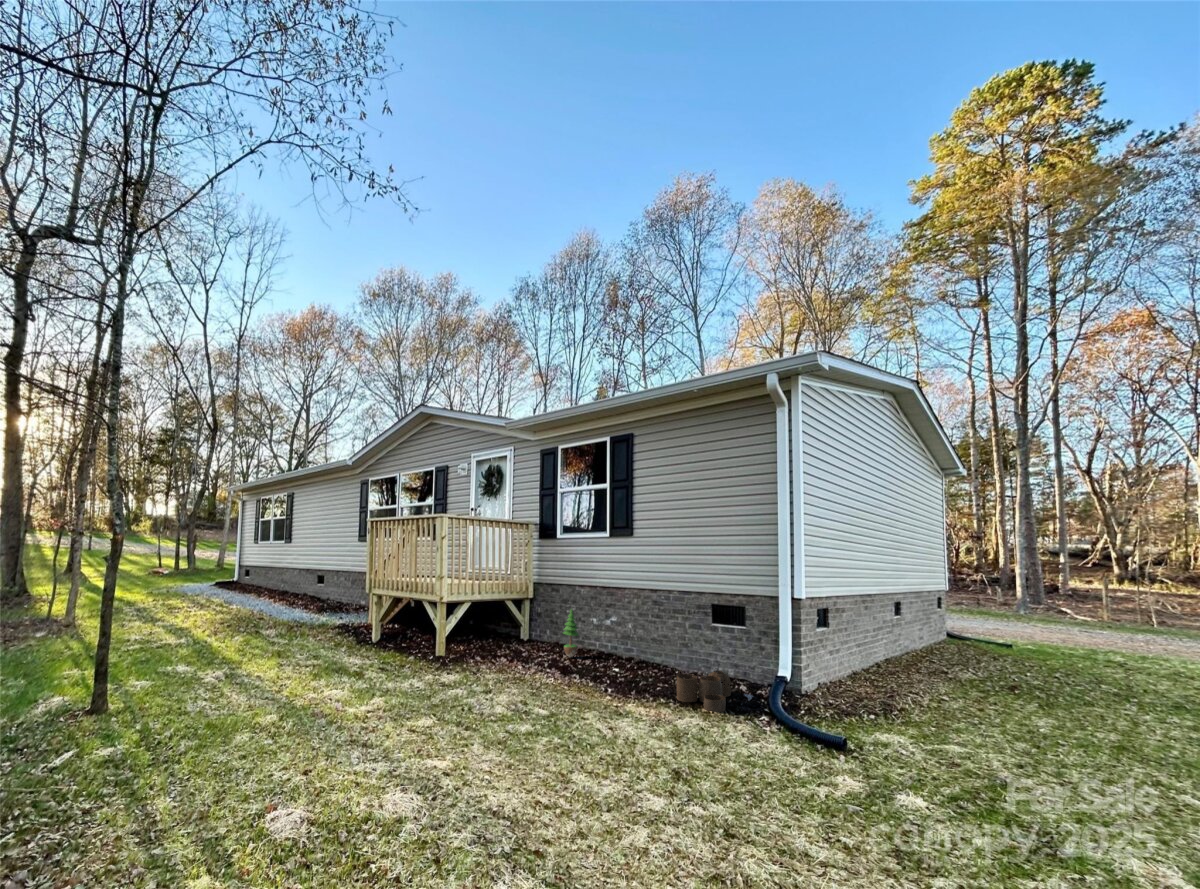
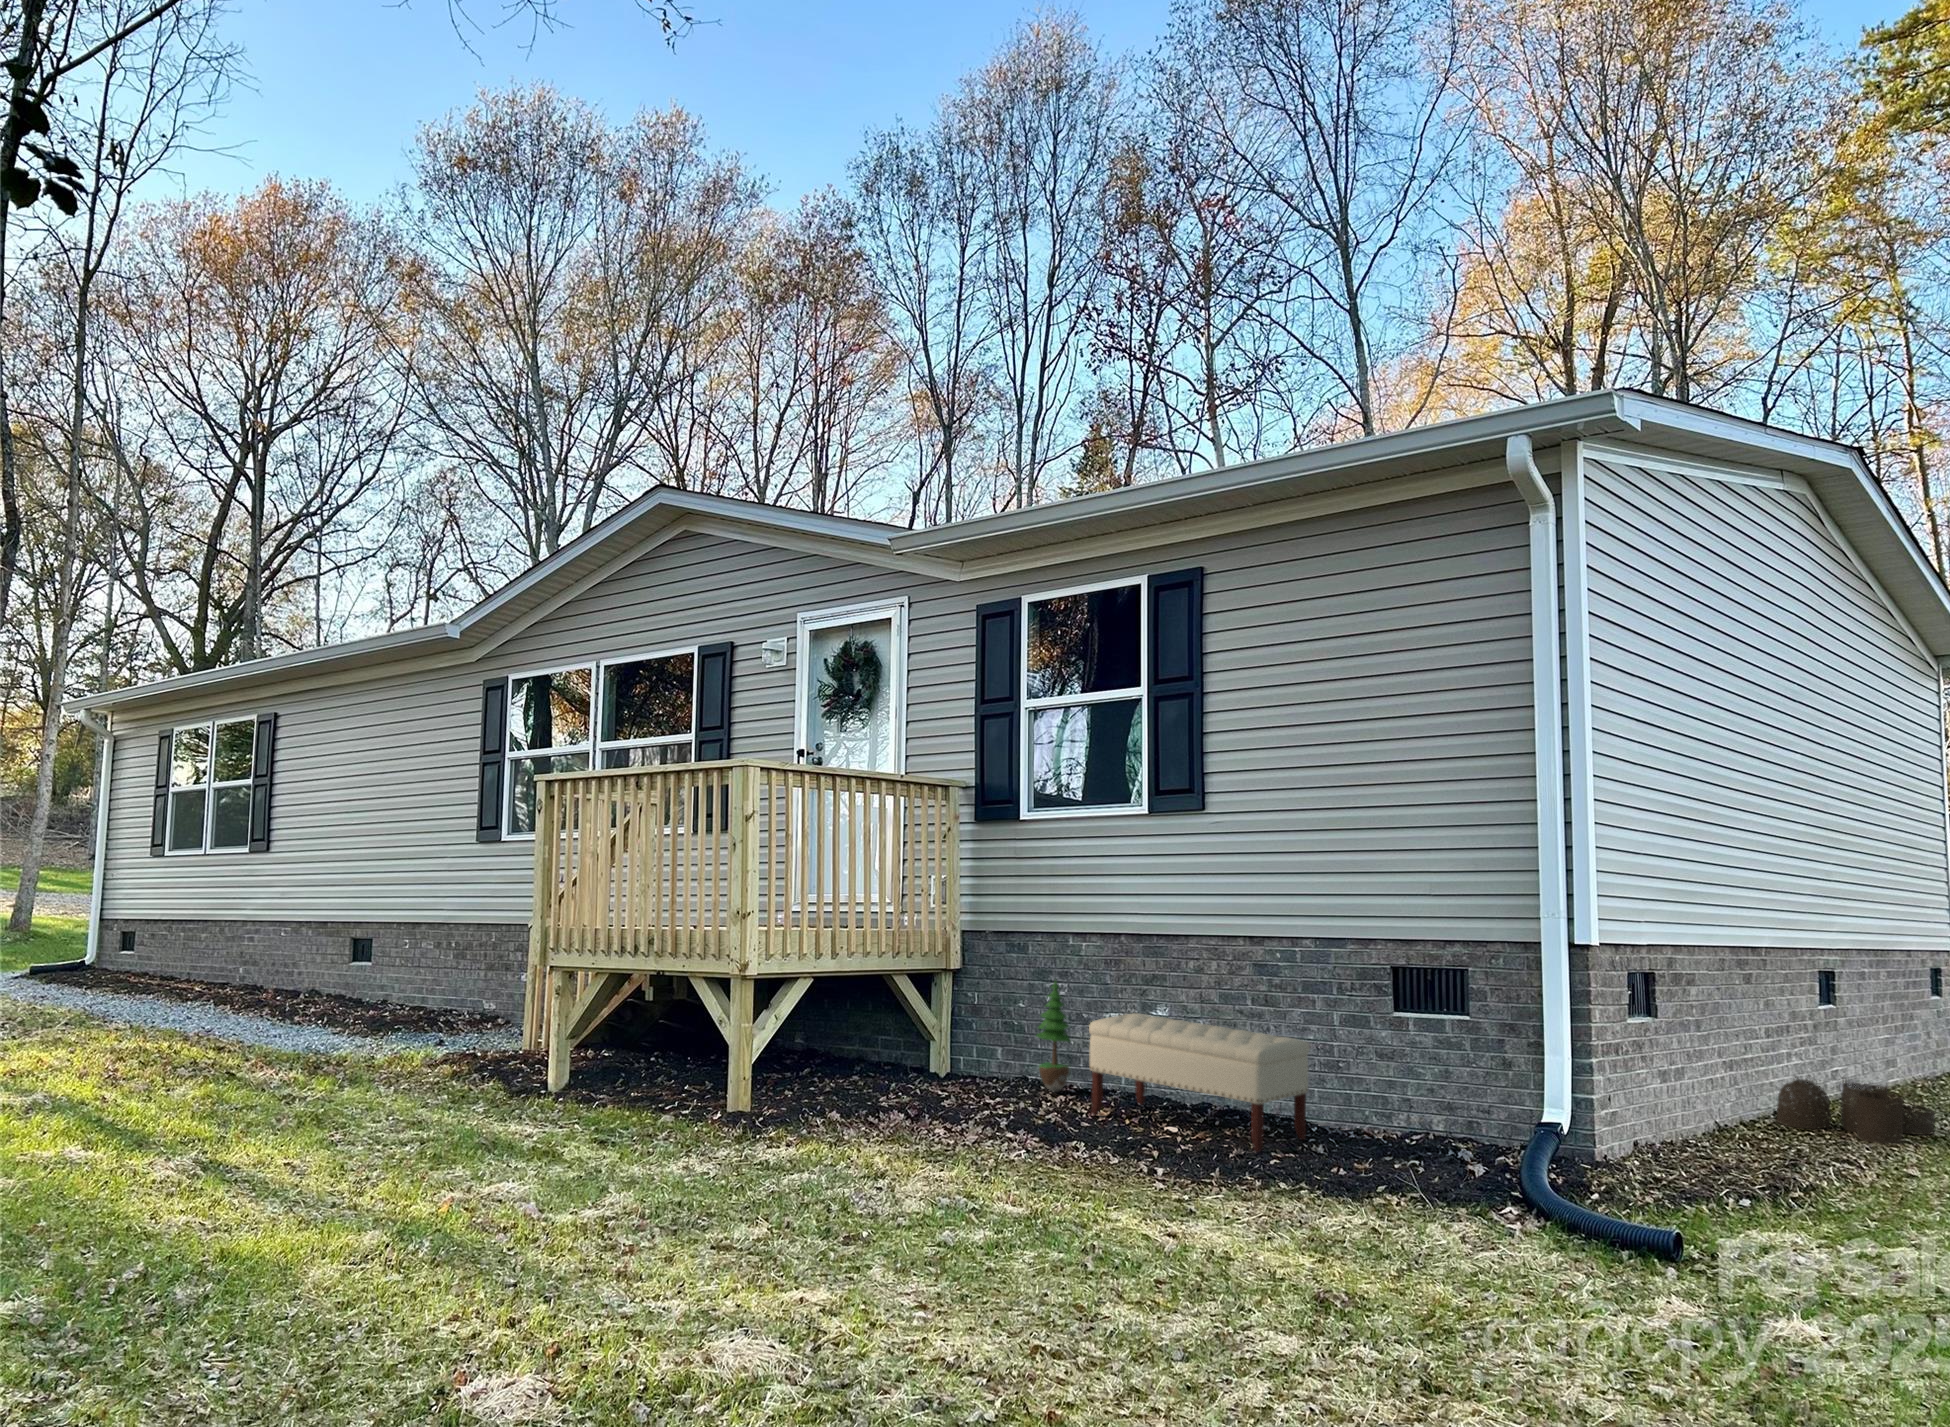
bench: none [584,624,678,688] -> present [1089,1013,1310,1152]
woven basket: present [677,668,731,712] -> present [1777,1077,1935,1144]

